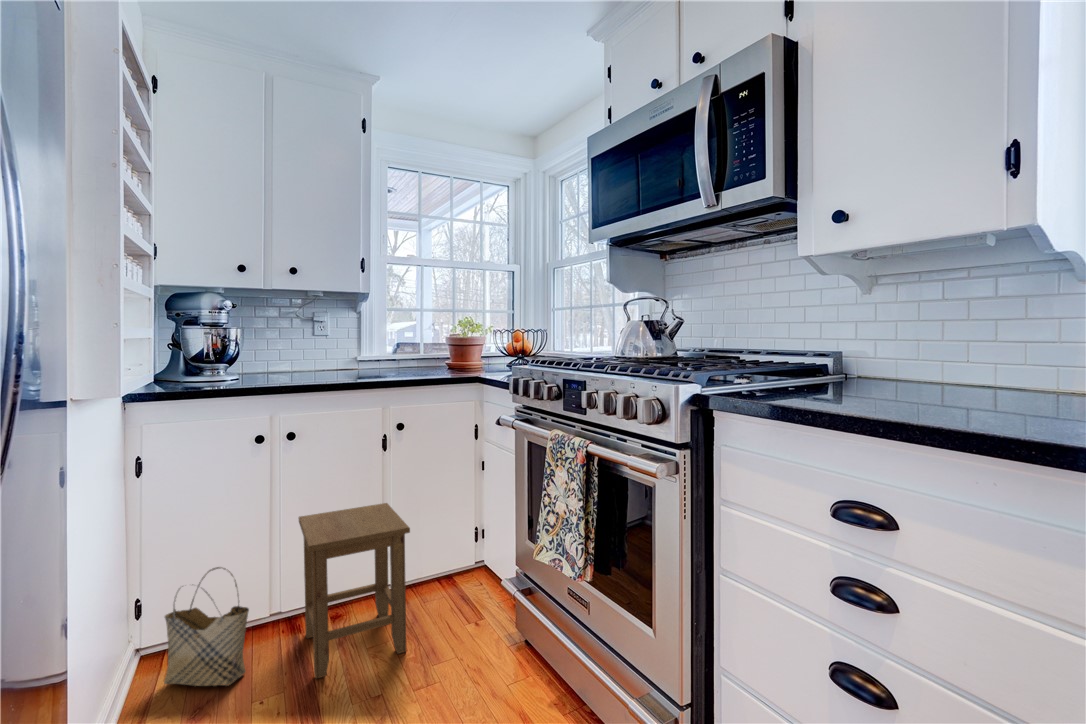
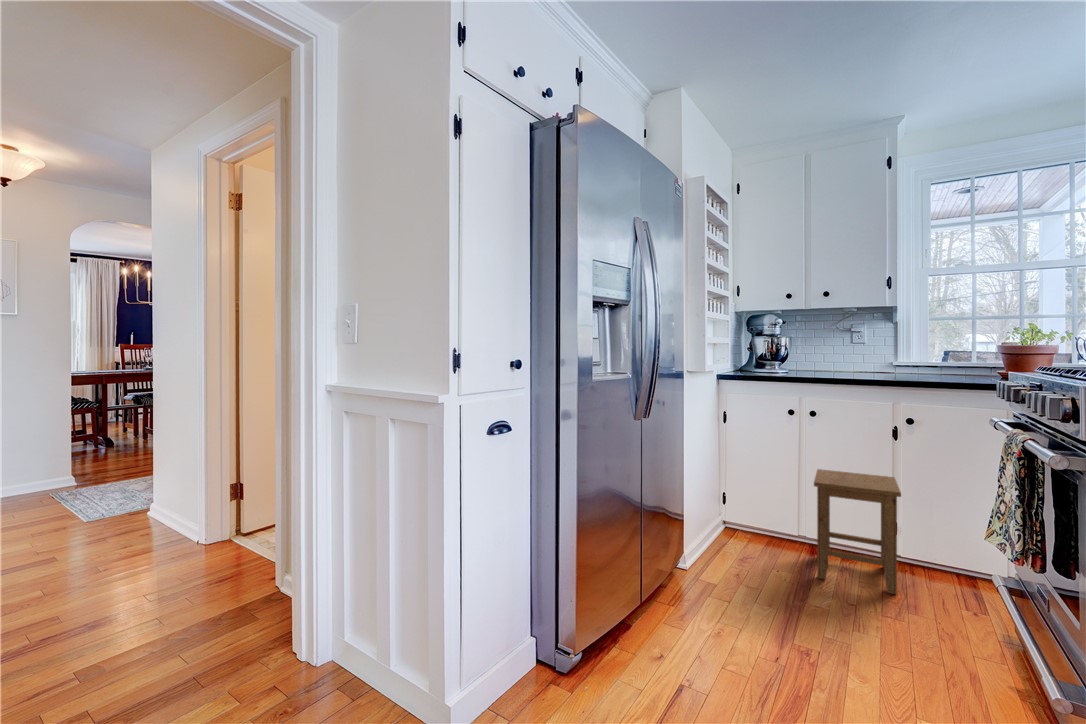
woven basket: present [164,567,249,686] -> none [731,486,778,558]

